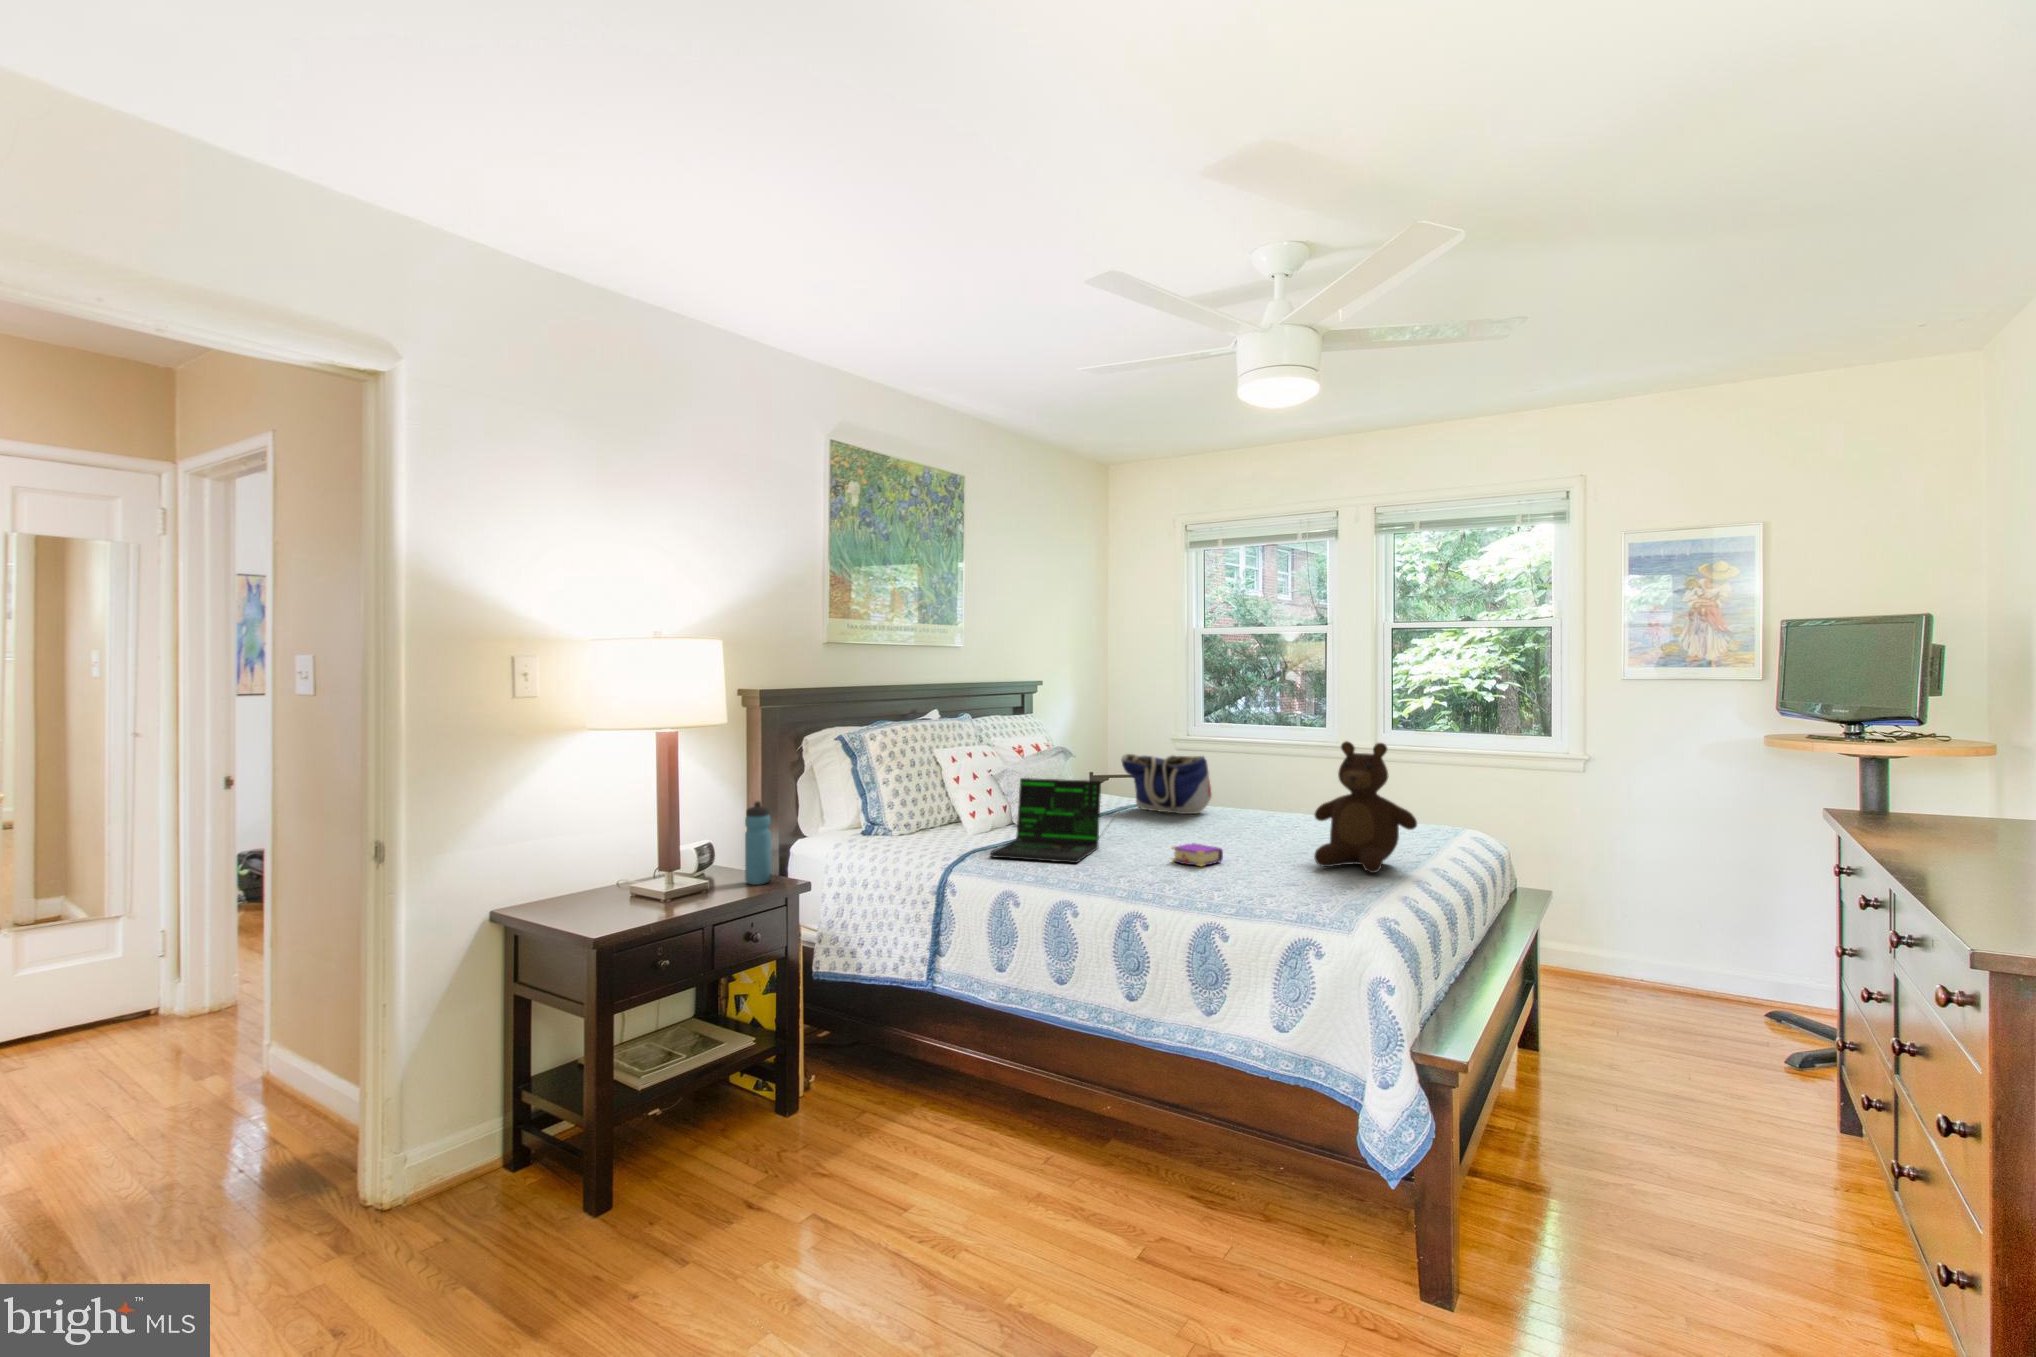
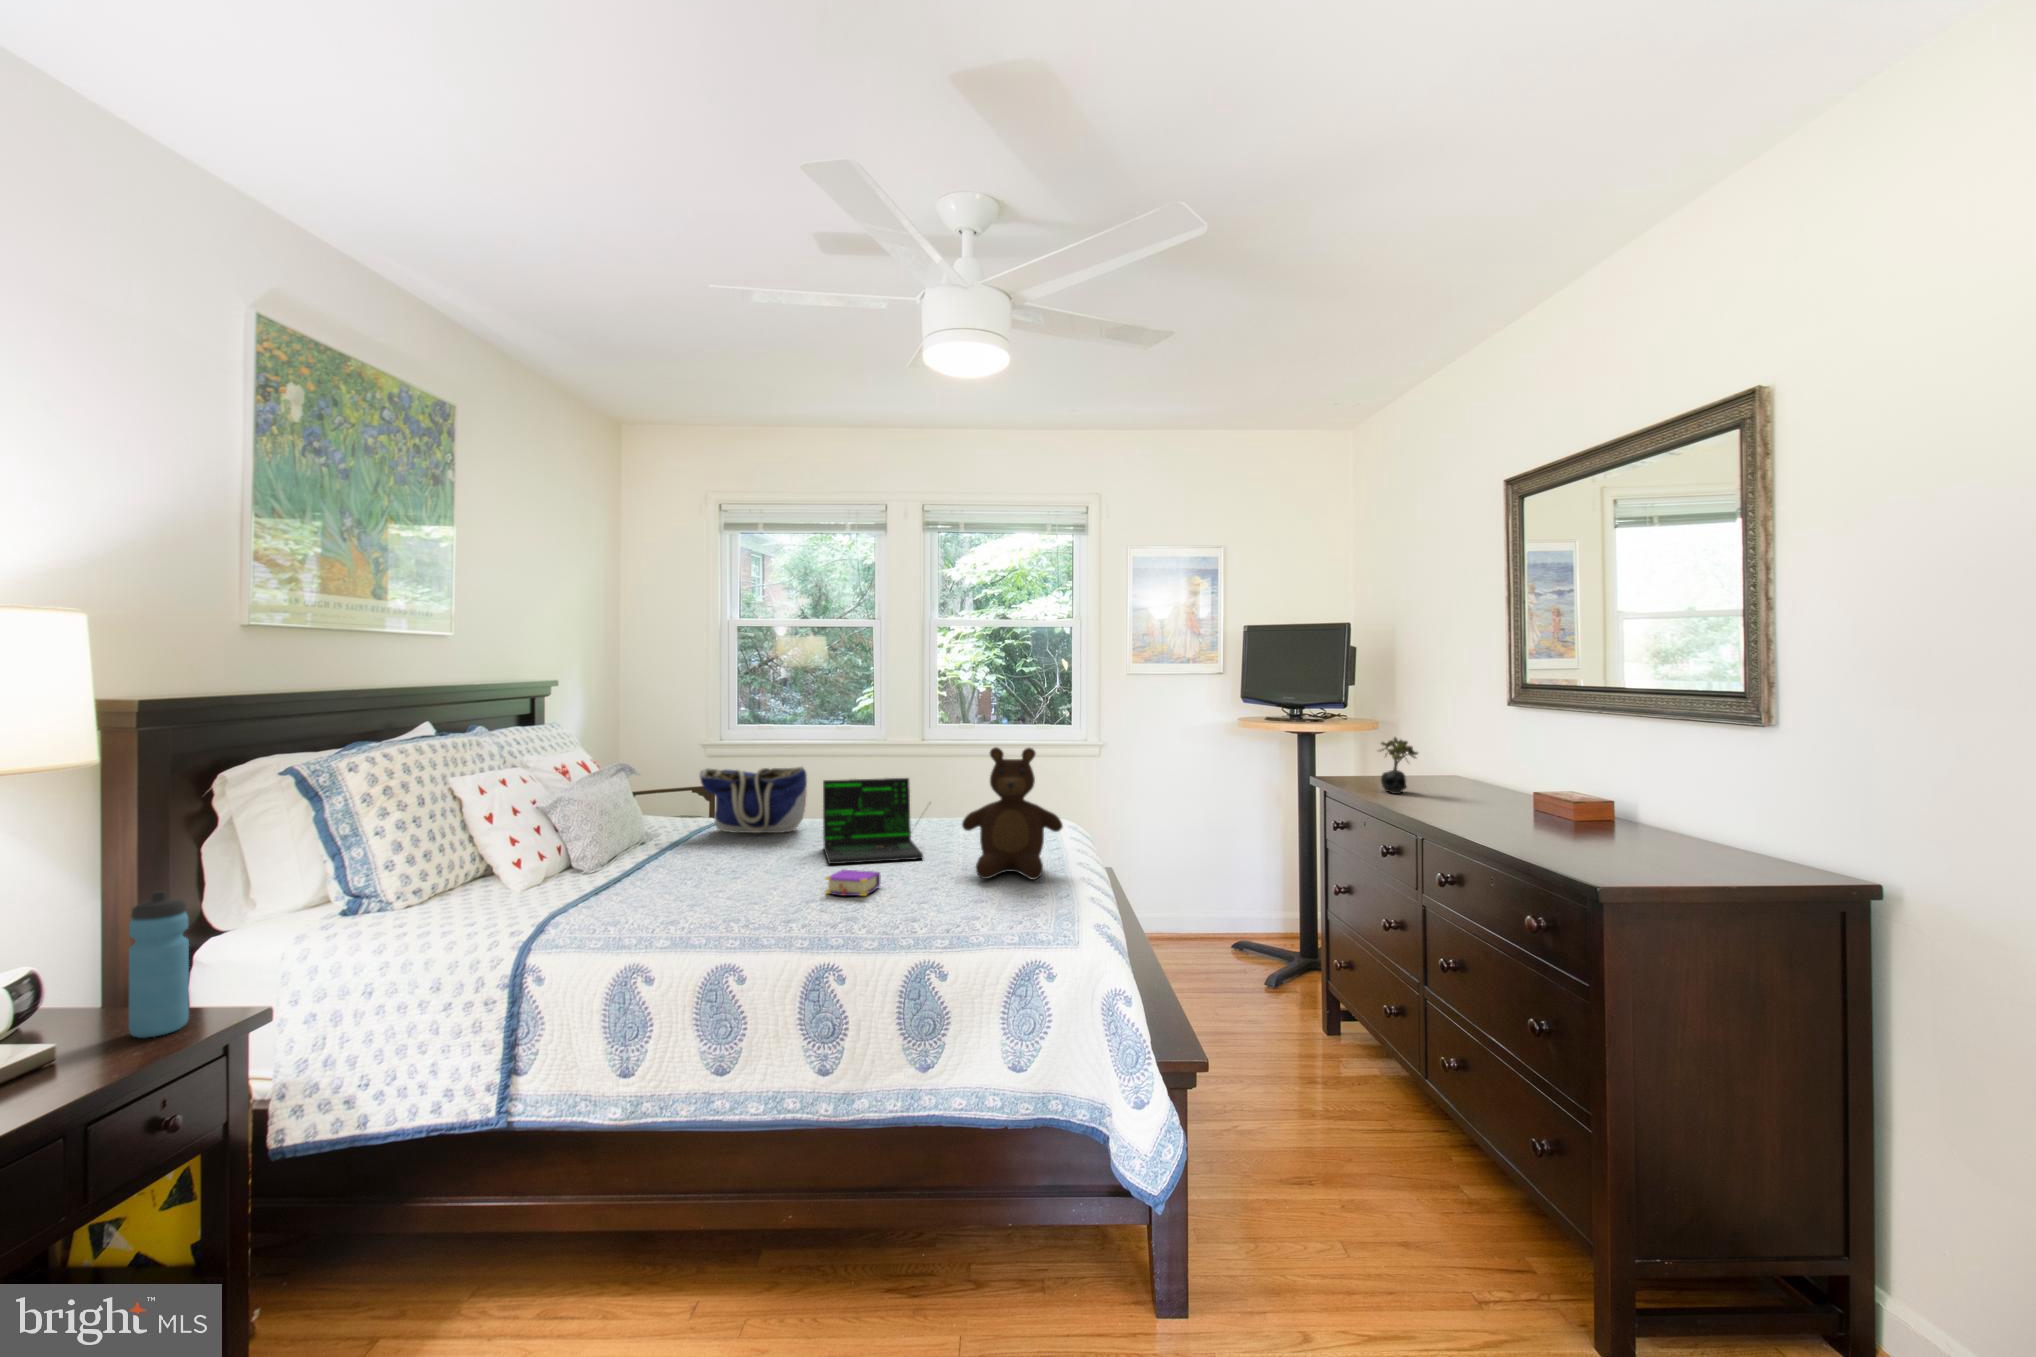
succulent plant: none [1918,748,1991,827] -> present [1380,737,1418,794]
laptop: present [990,778,1120,863] -> present [823,778,927,864]

